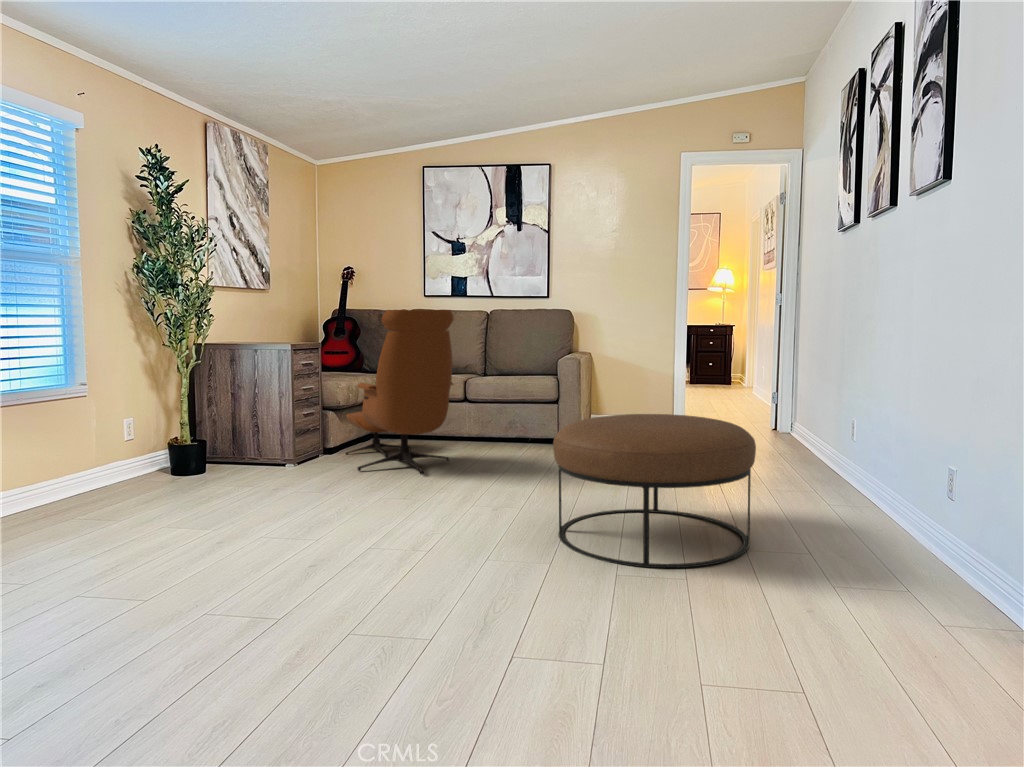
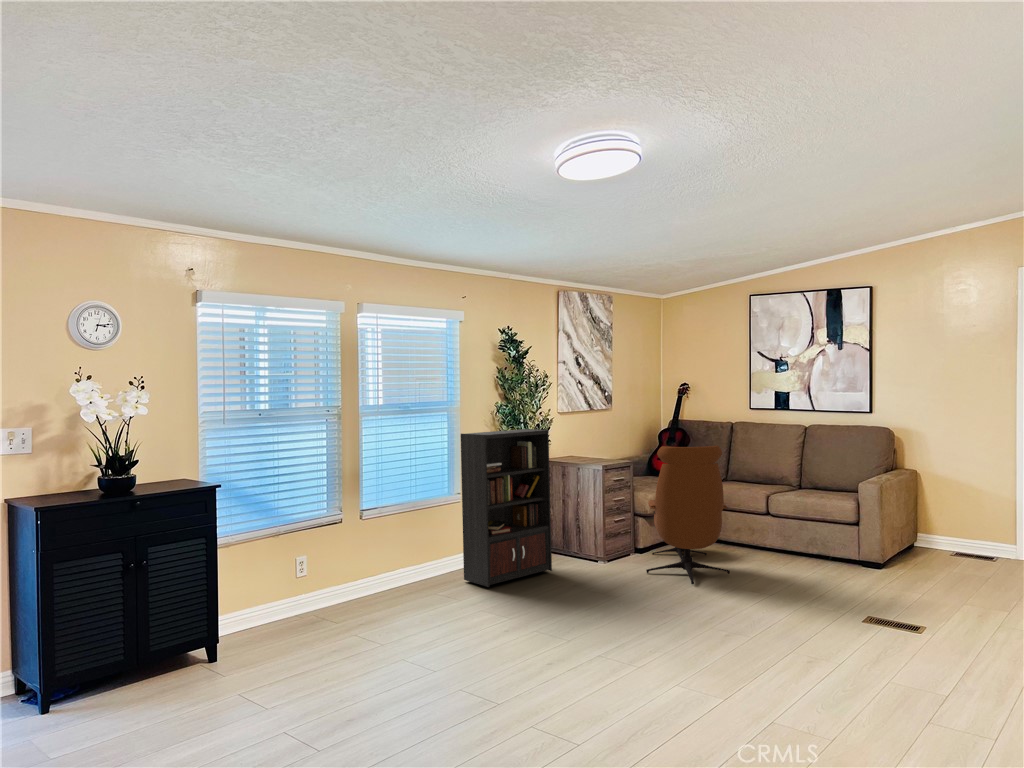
bookcase: none [91,284,236,512] -> present [461,429,552,587]
ottoman: present [553,414,756,568] -> none [736,564,928,721]

